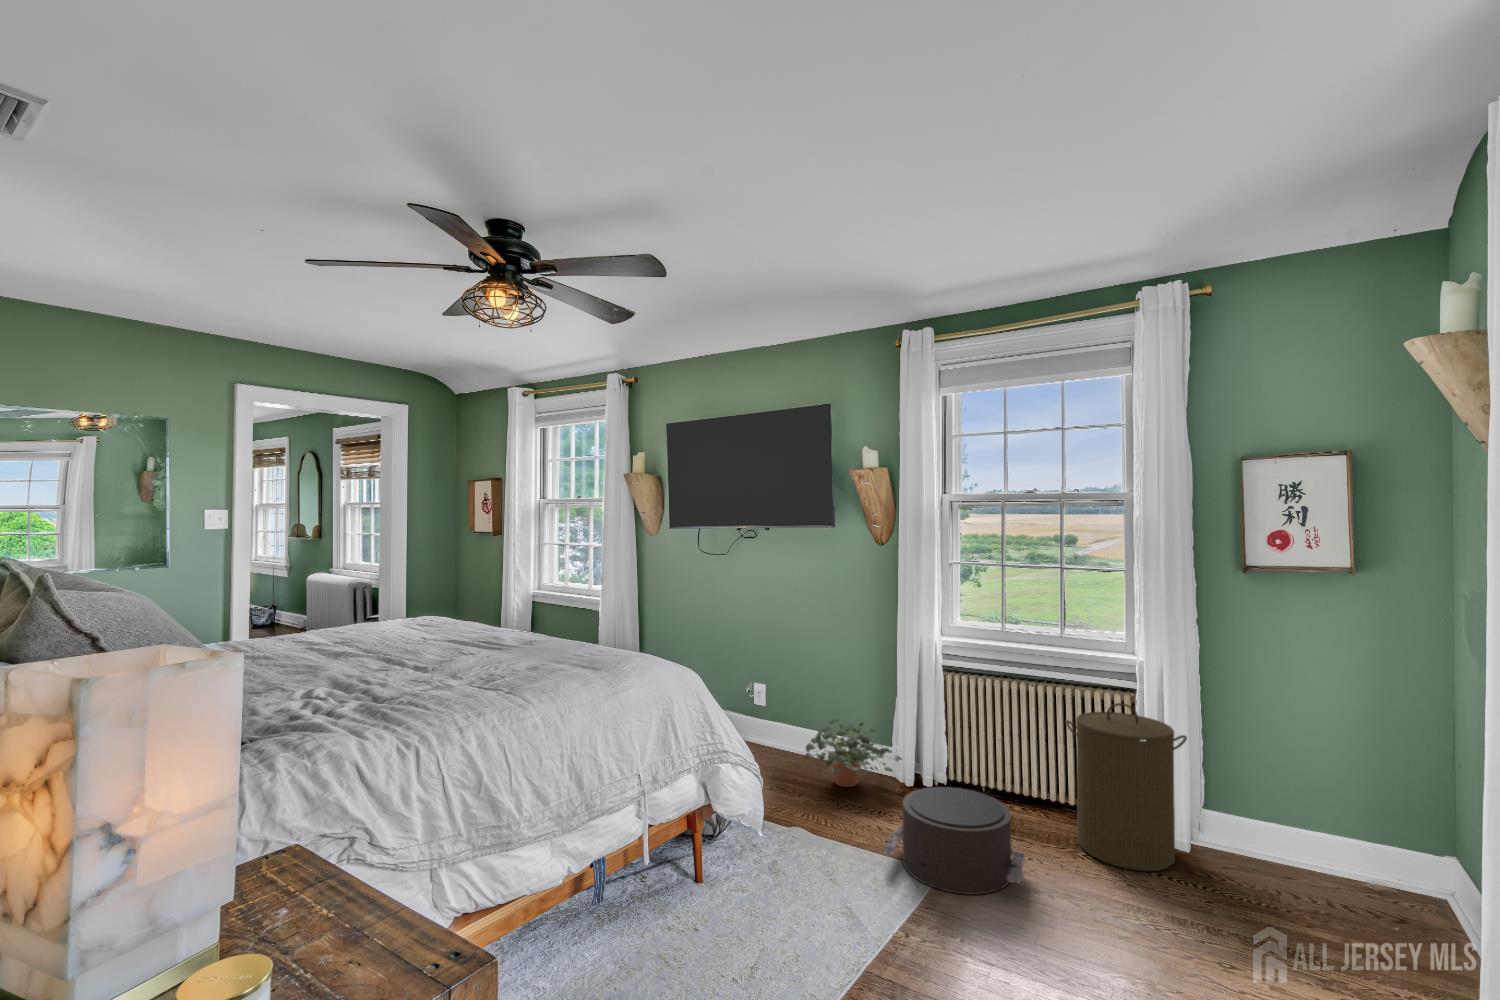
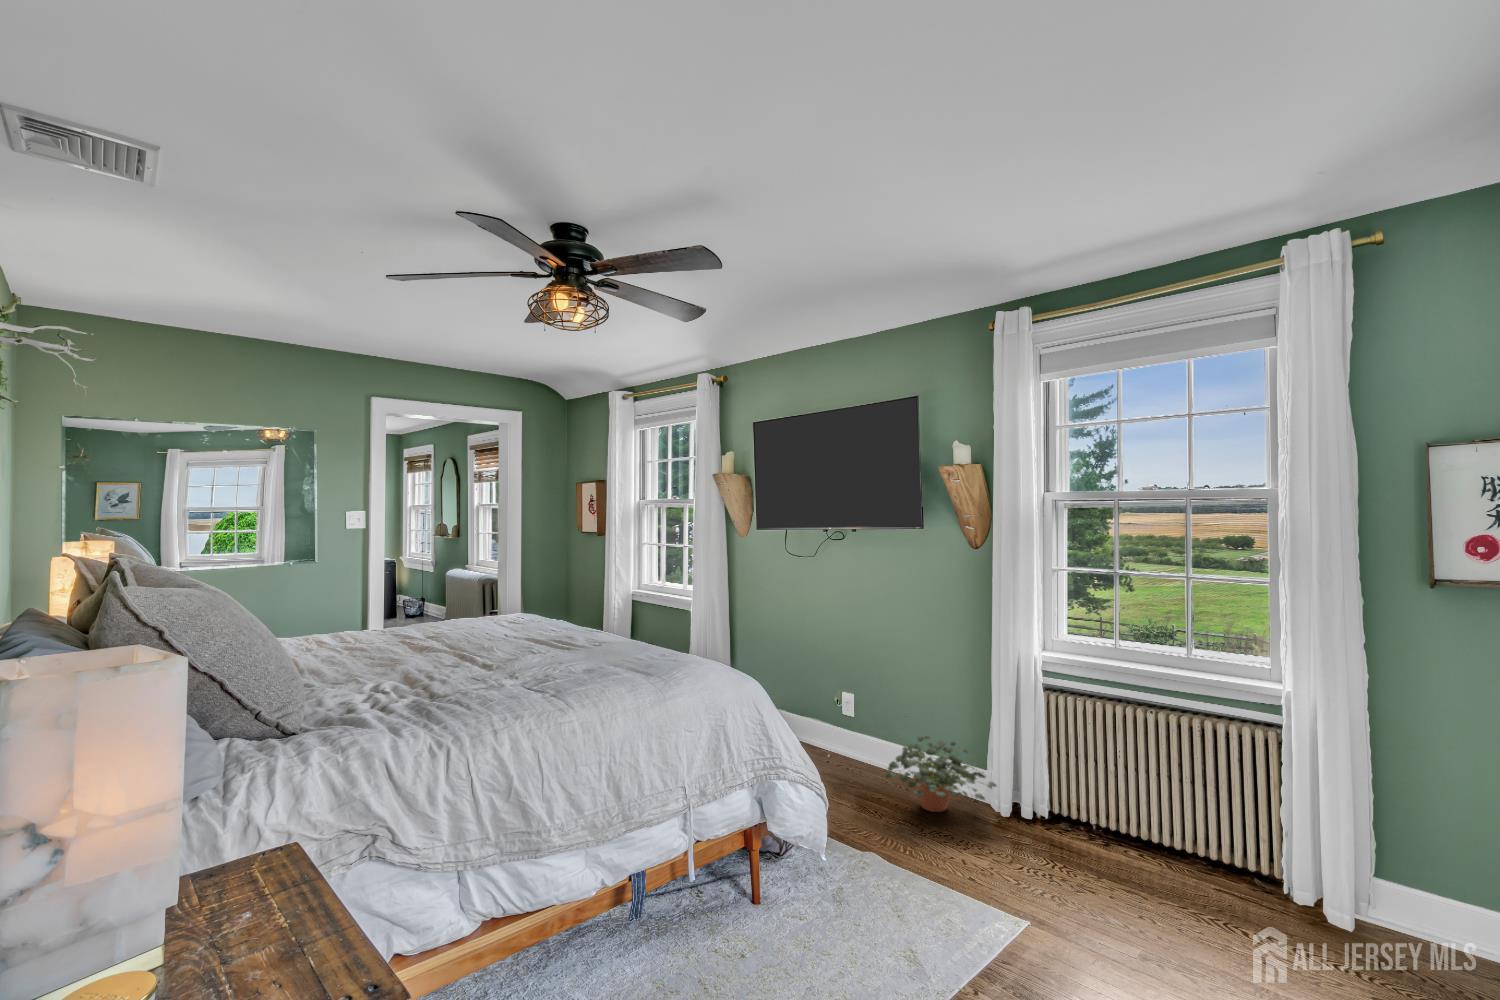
laundry hamper: present [1066,703,1187,871] -> none [1188,741,1349,950]
pouf: present [884,787,1025,895] -> none [958,823,1129,954]

